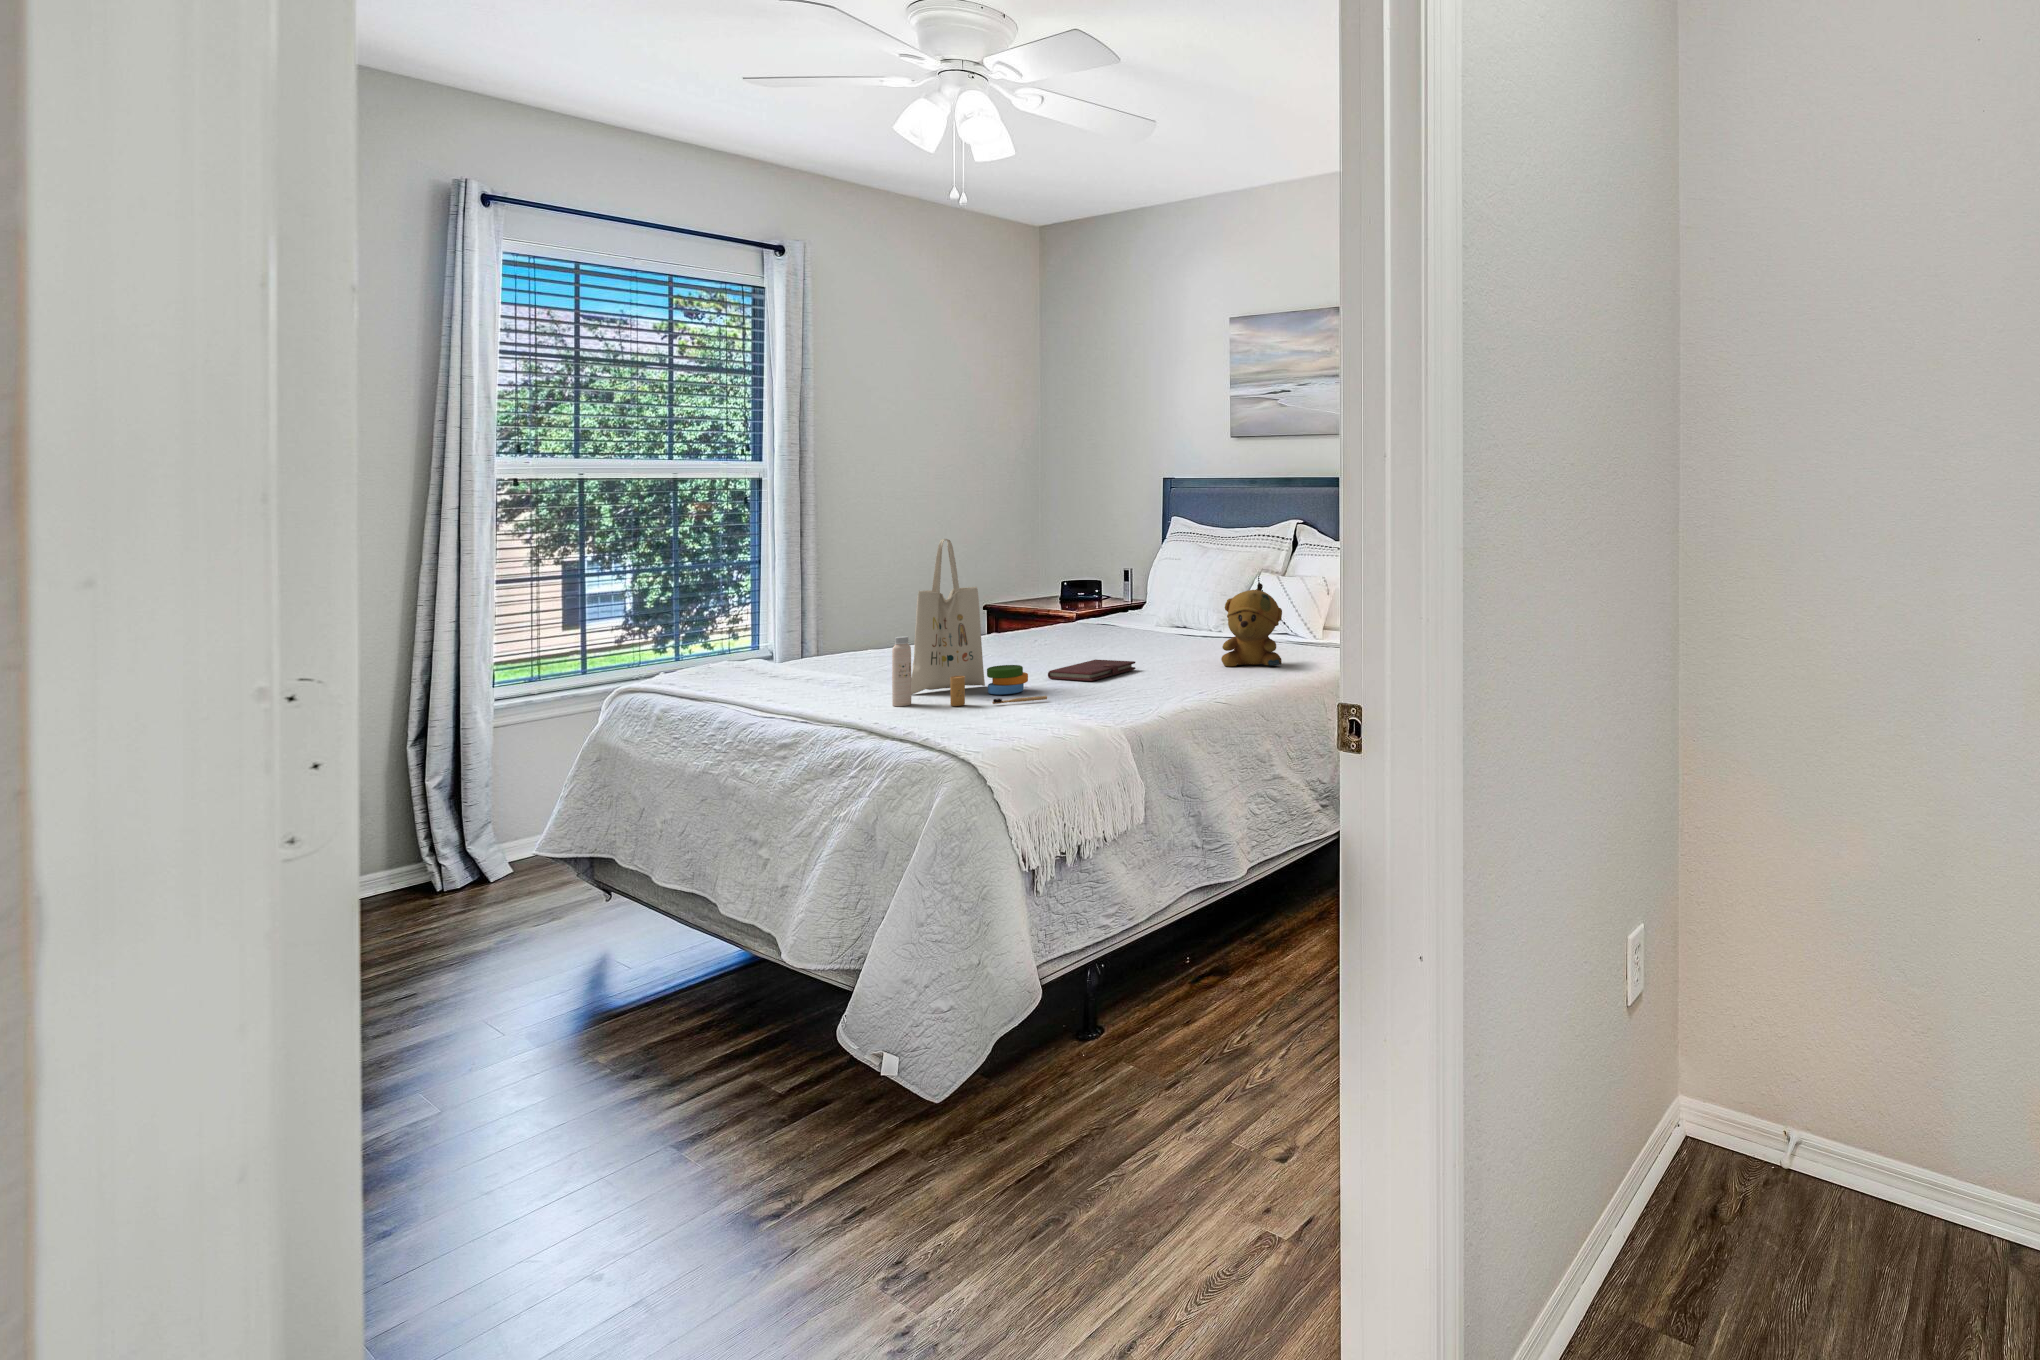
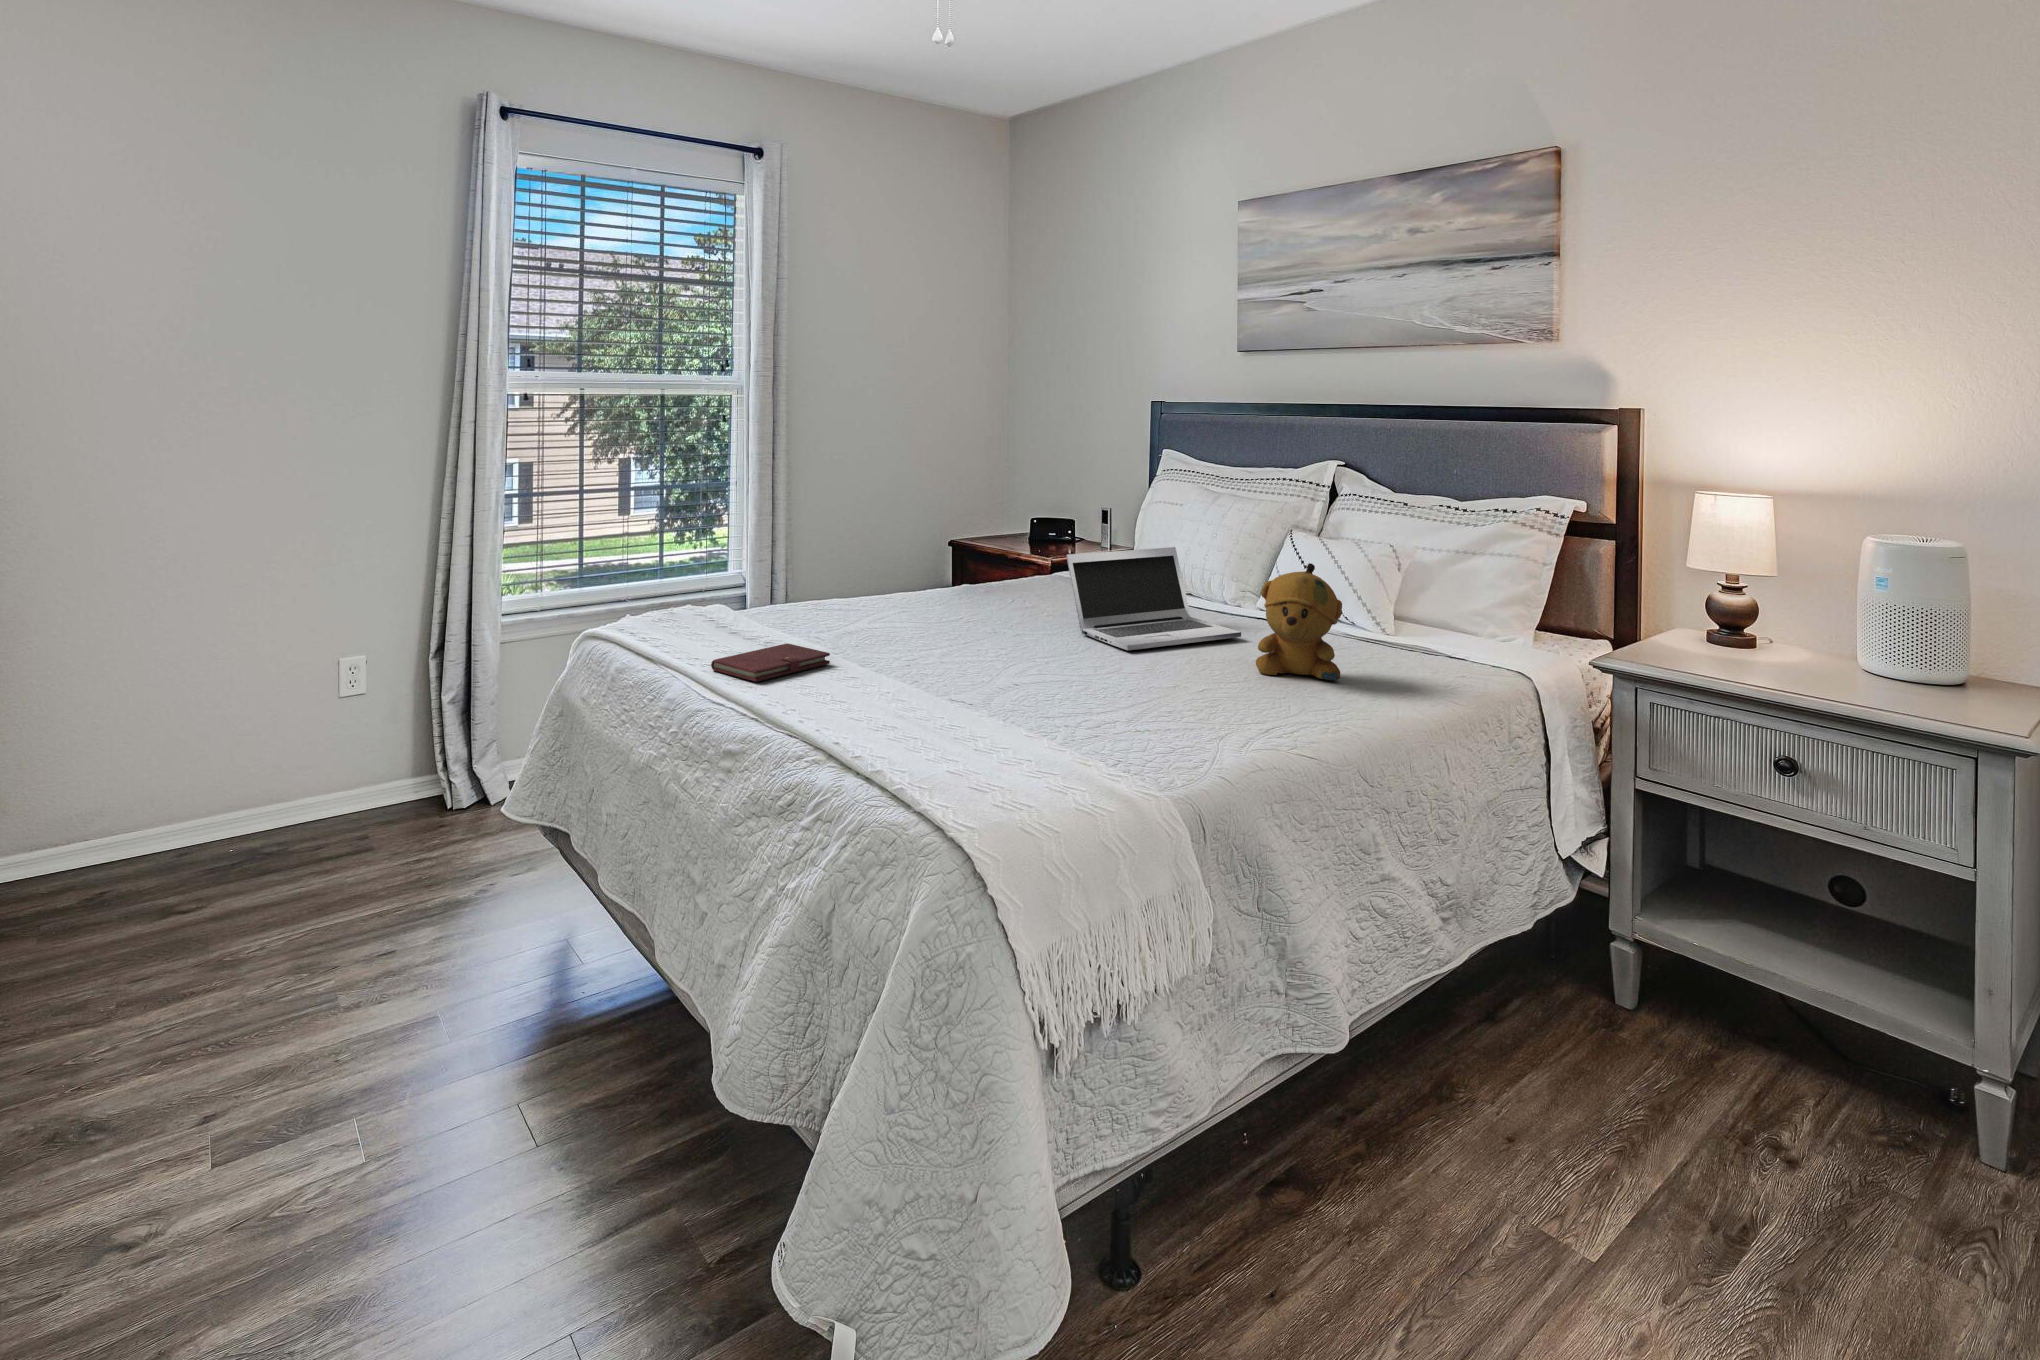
tote bag: present [892,539,1047,706] -> none [858,491,1043,720]
laptop: none [1077,586,1218,661] -> present [1066,547,1241,650]
notebook: present [1048,660,1136,681] -> present [711,643,830,682]

